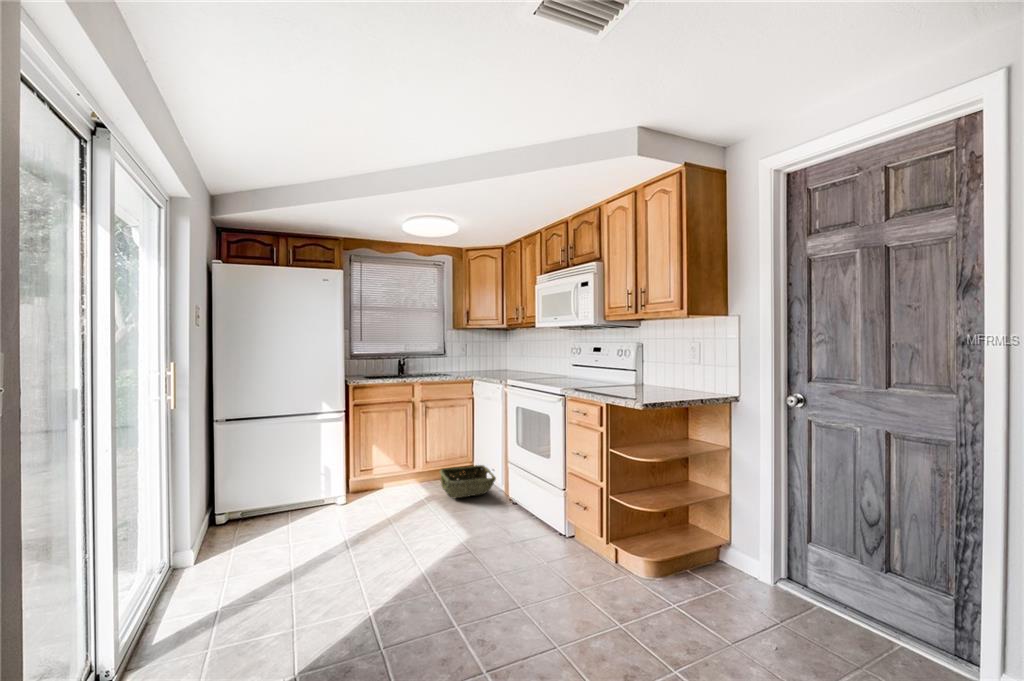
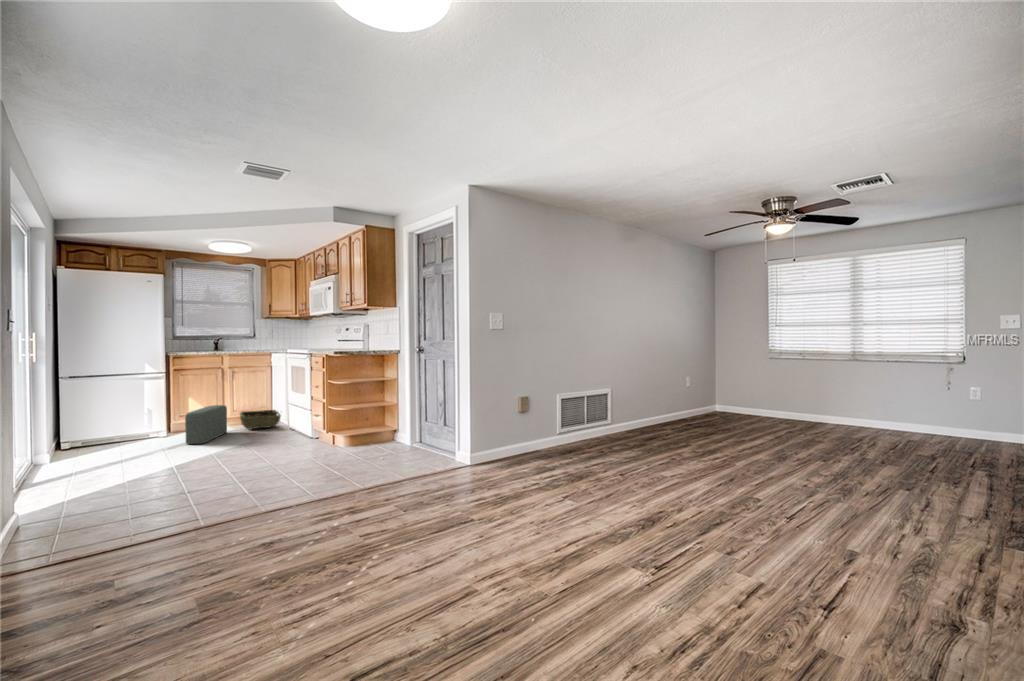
pouf: none [377,462,425,536] -> present [185,405,227,444]

